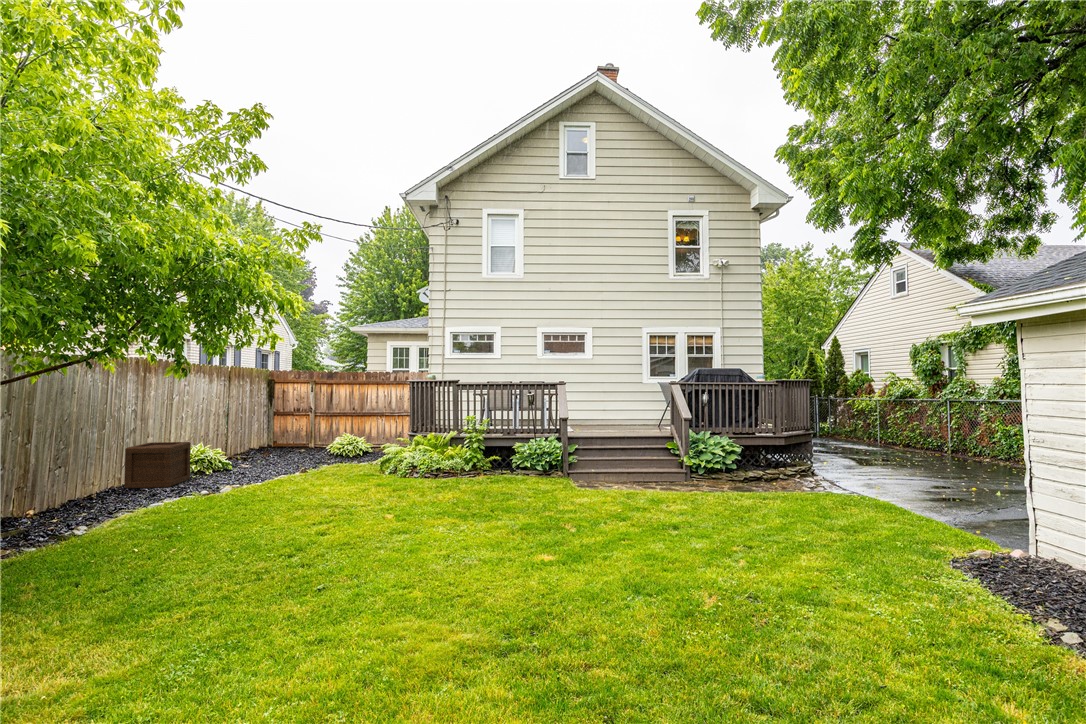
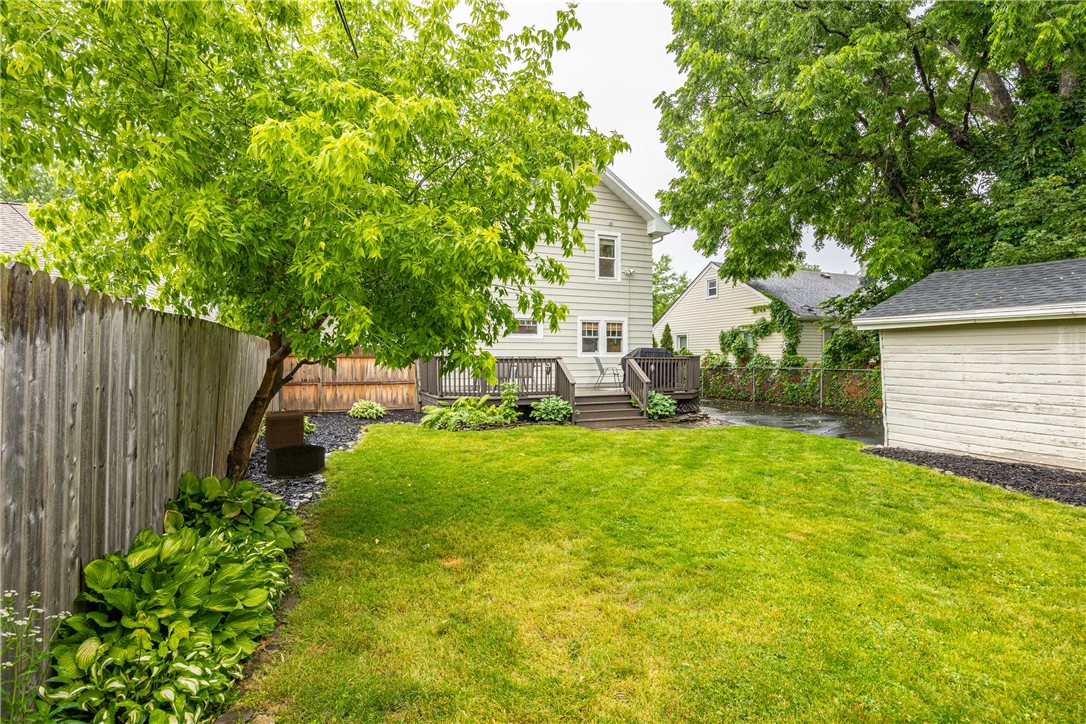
basket: none [34,485,120,527] -> present [266,445,325,478]

